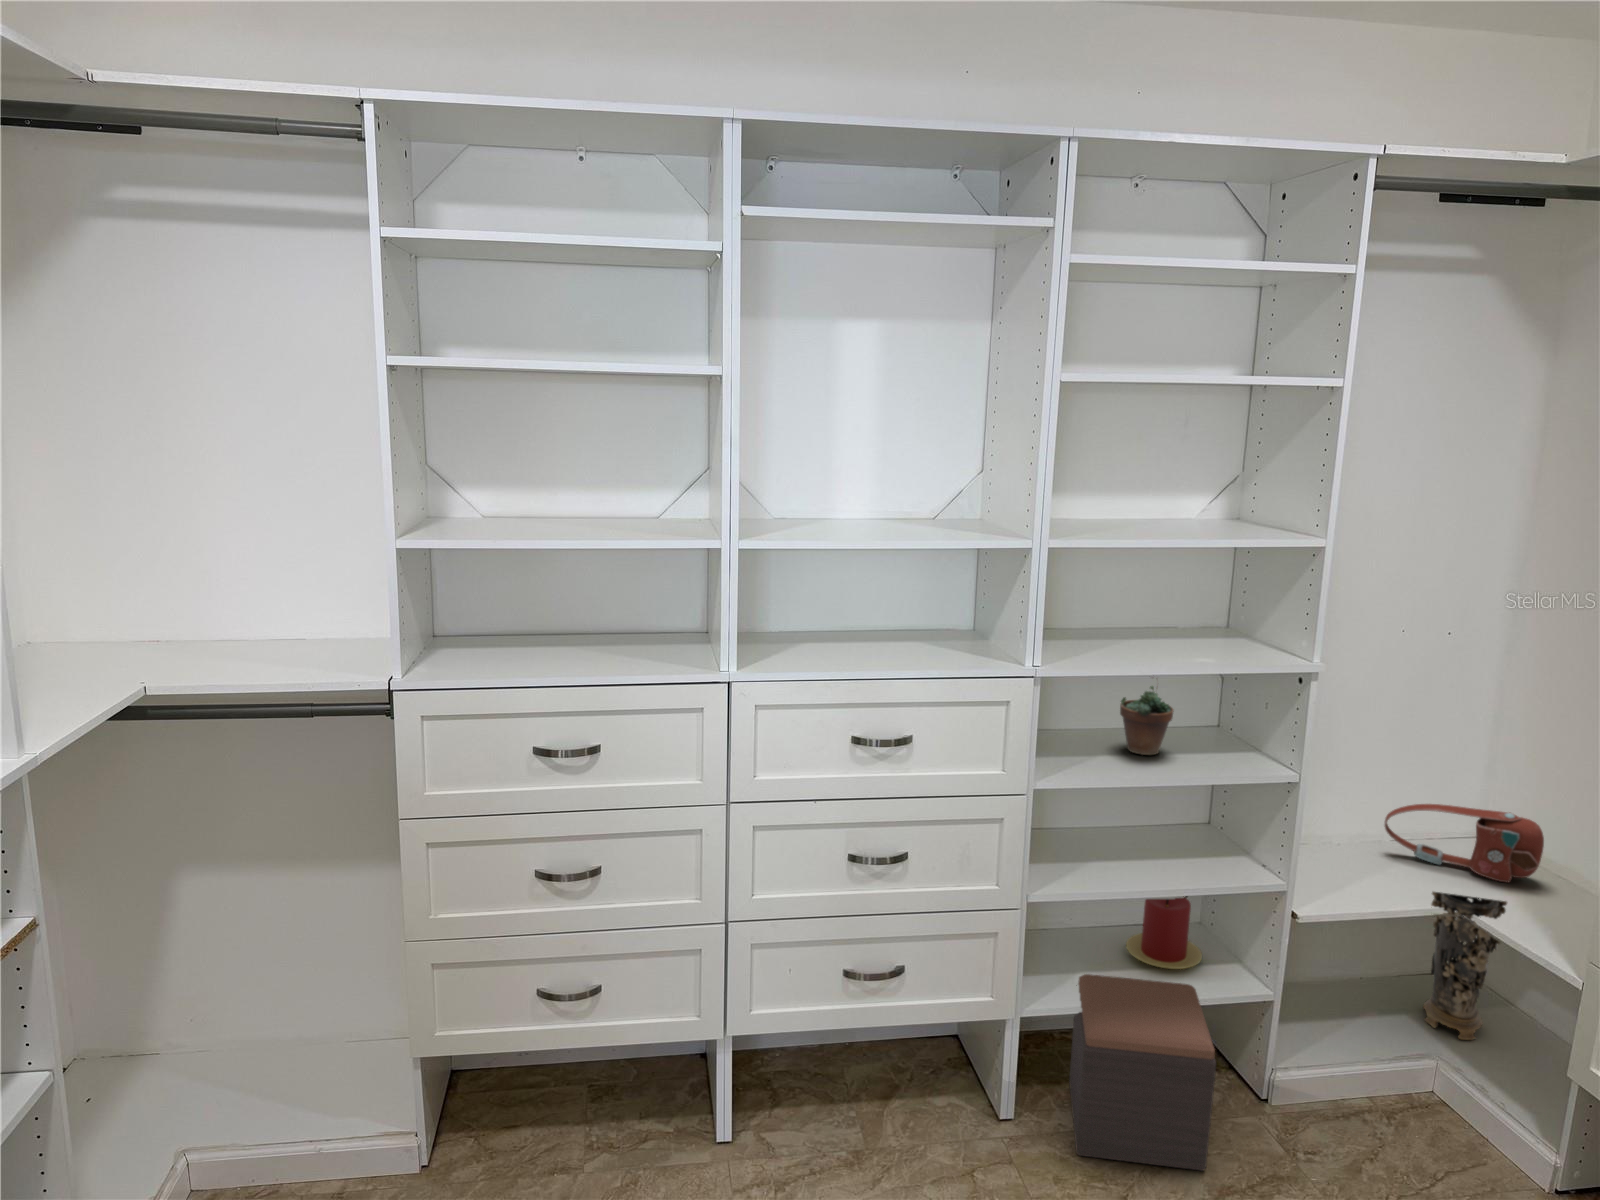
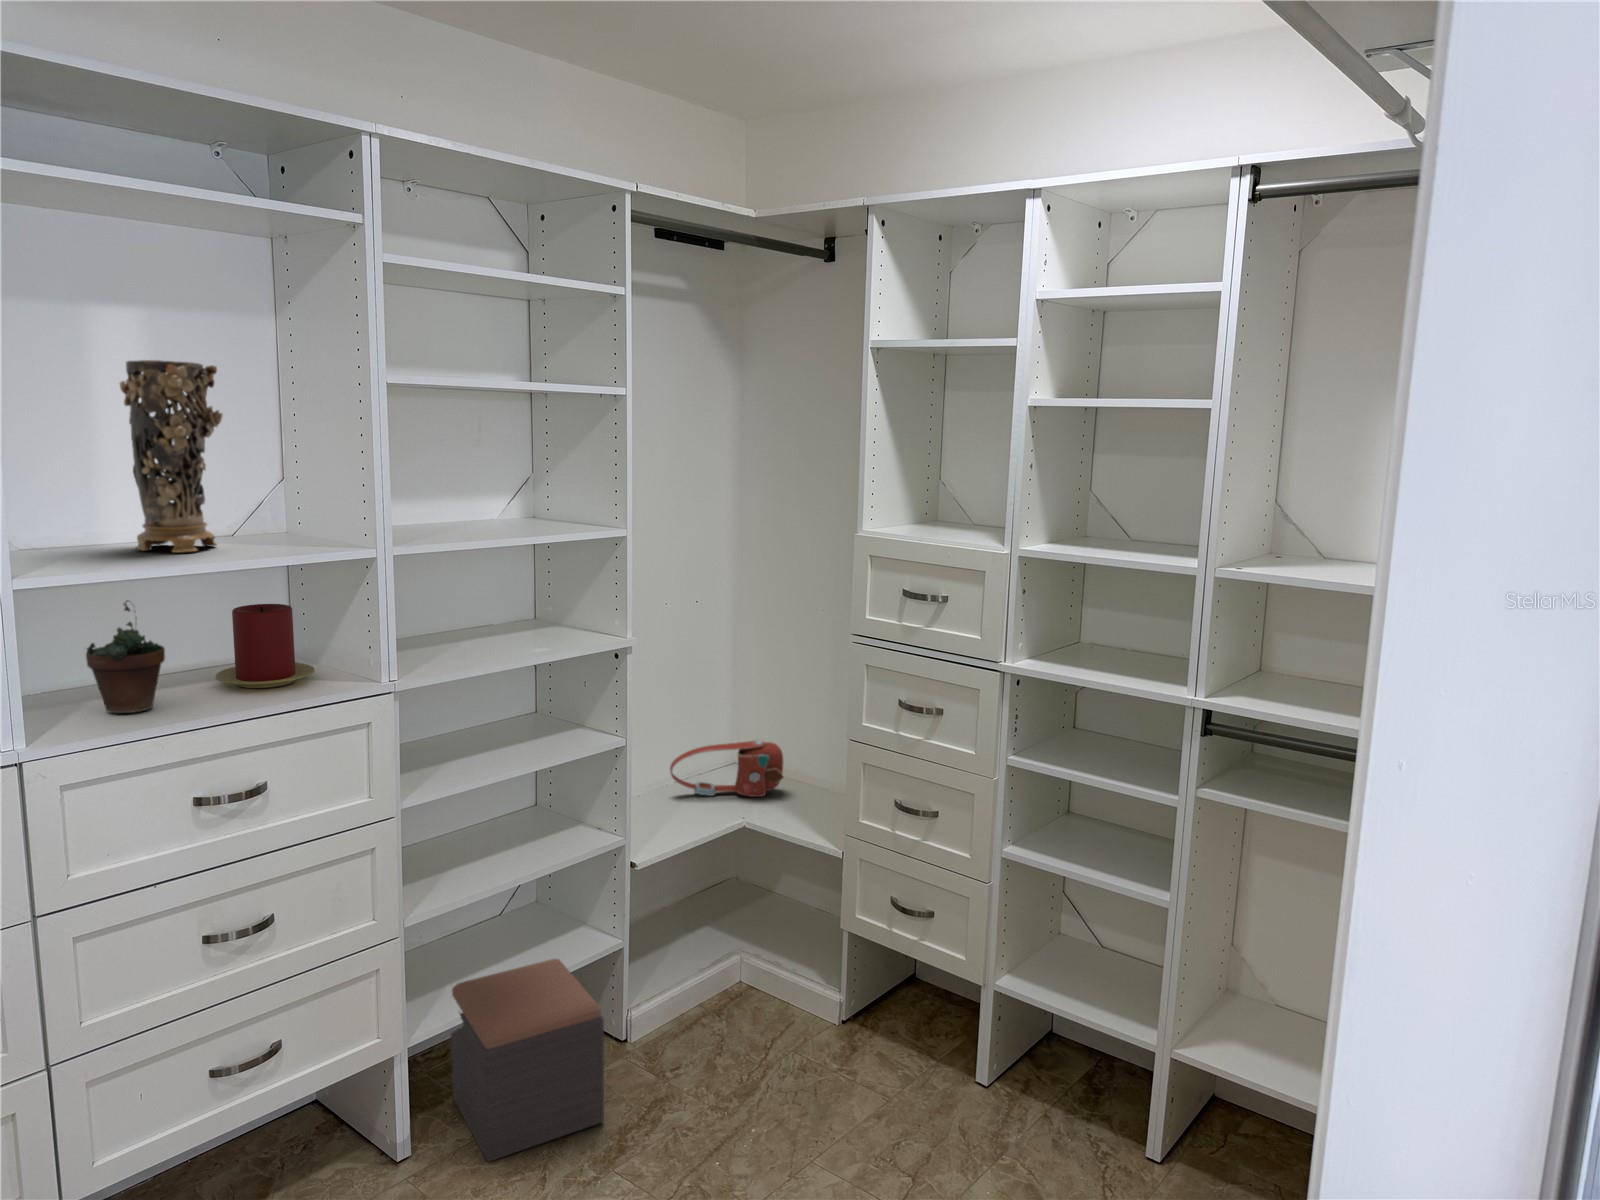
succulent plant: present [1120,686,1174,755] -> present [86,600,165,713]
decorative vase: present [1424,892,1507,1040] -> present [120,360,223,553]
candle: present [1126,898,1202,969] -> present [215,604,315,688]

